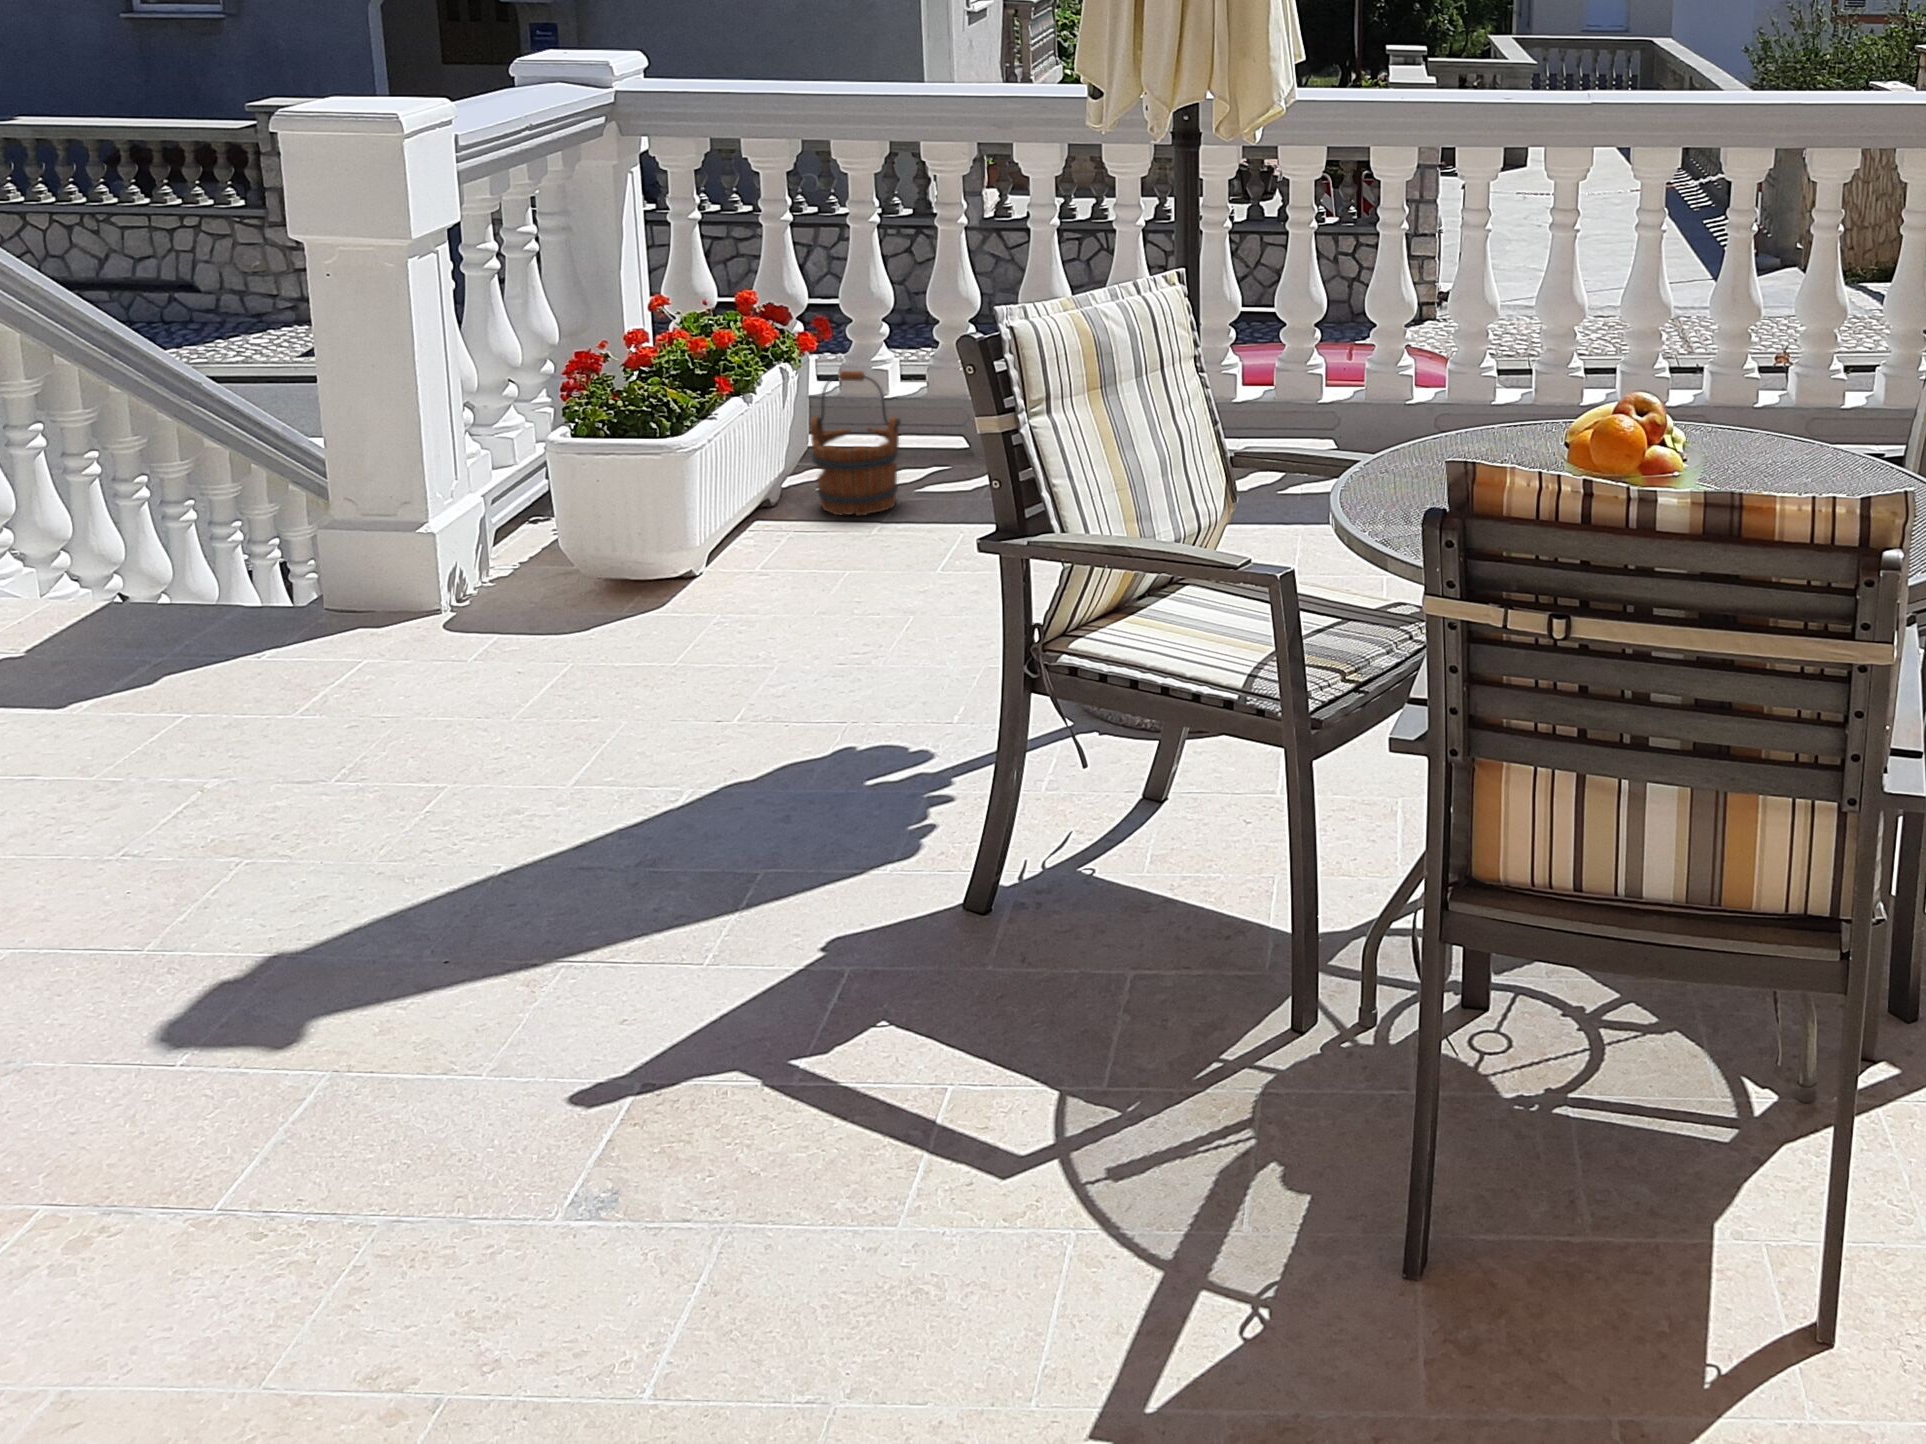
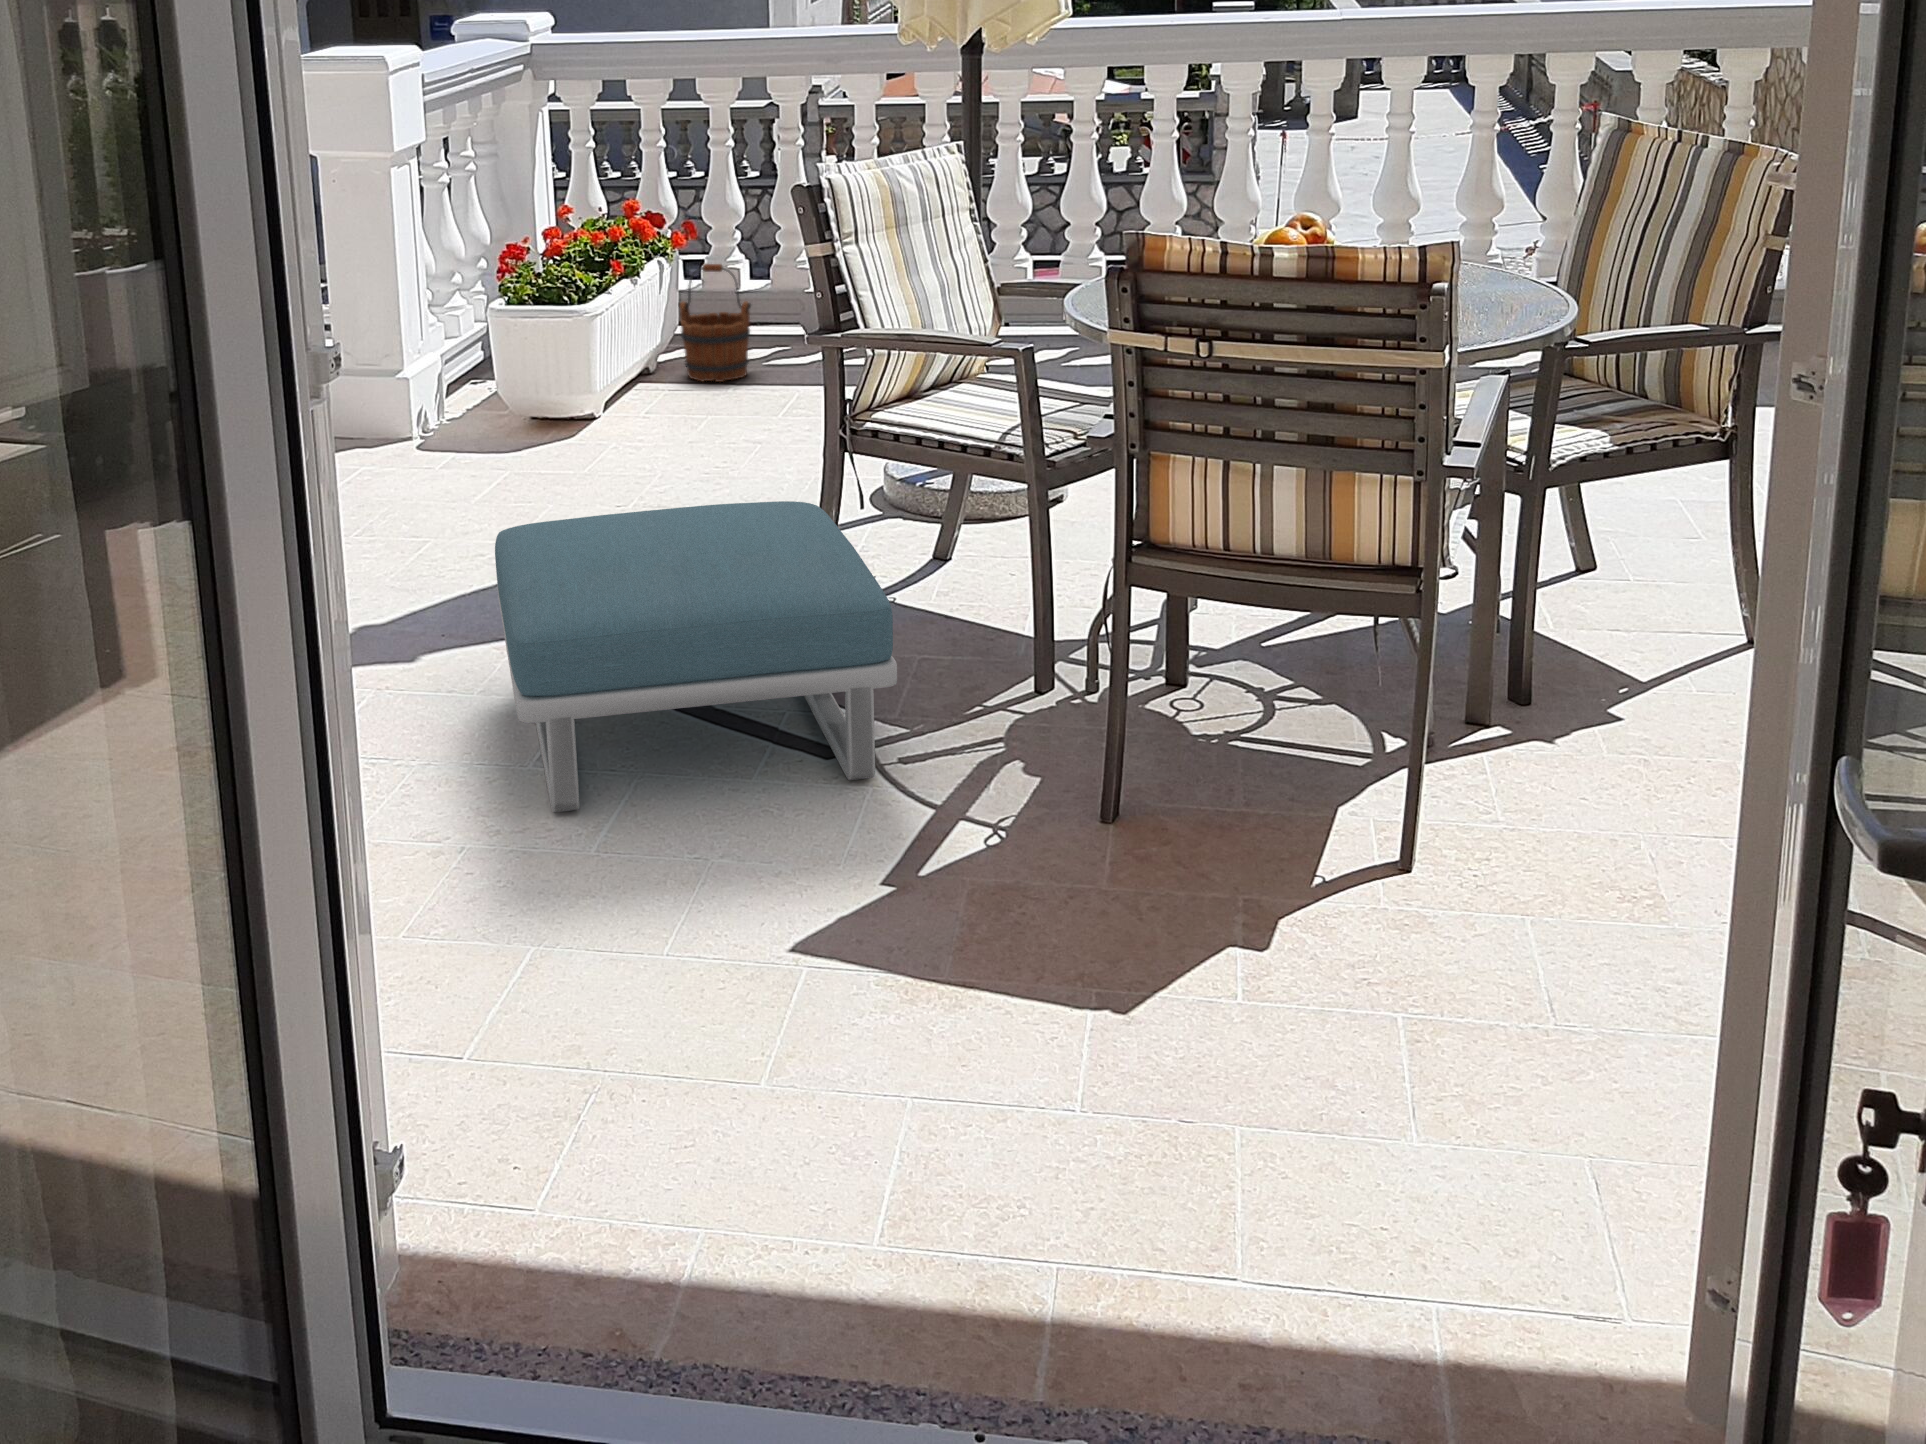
footstool: none [511,774,1113,1344] -> present [495,501,897,812]

